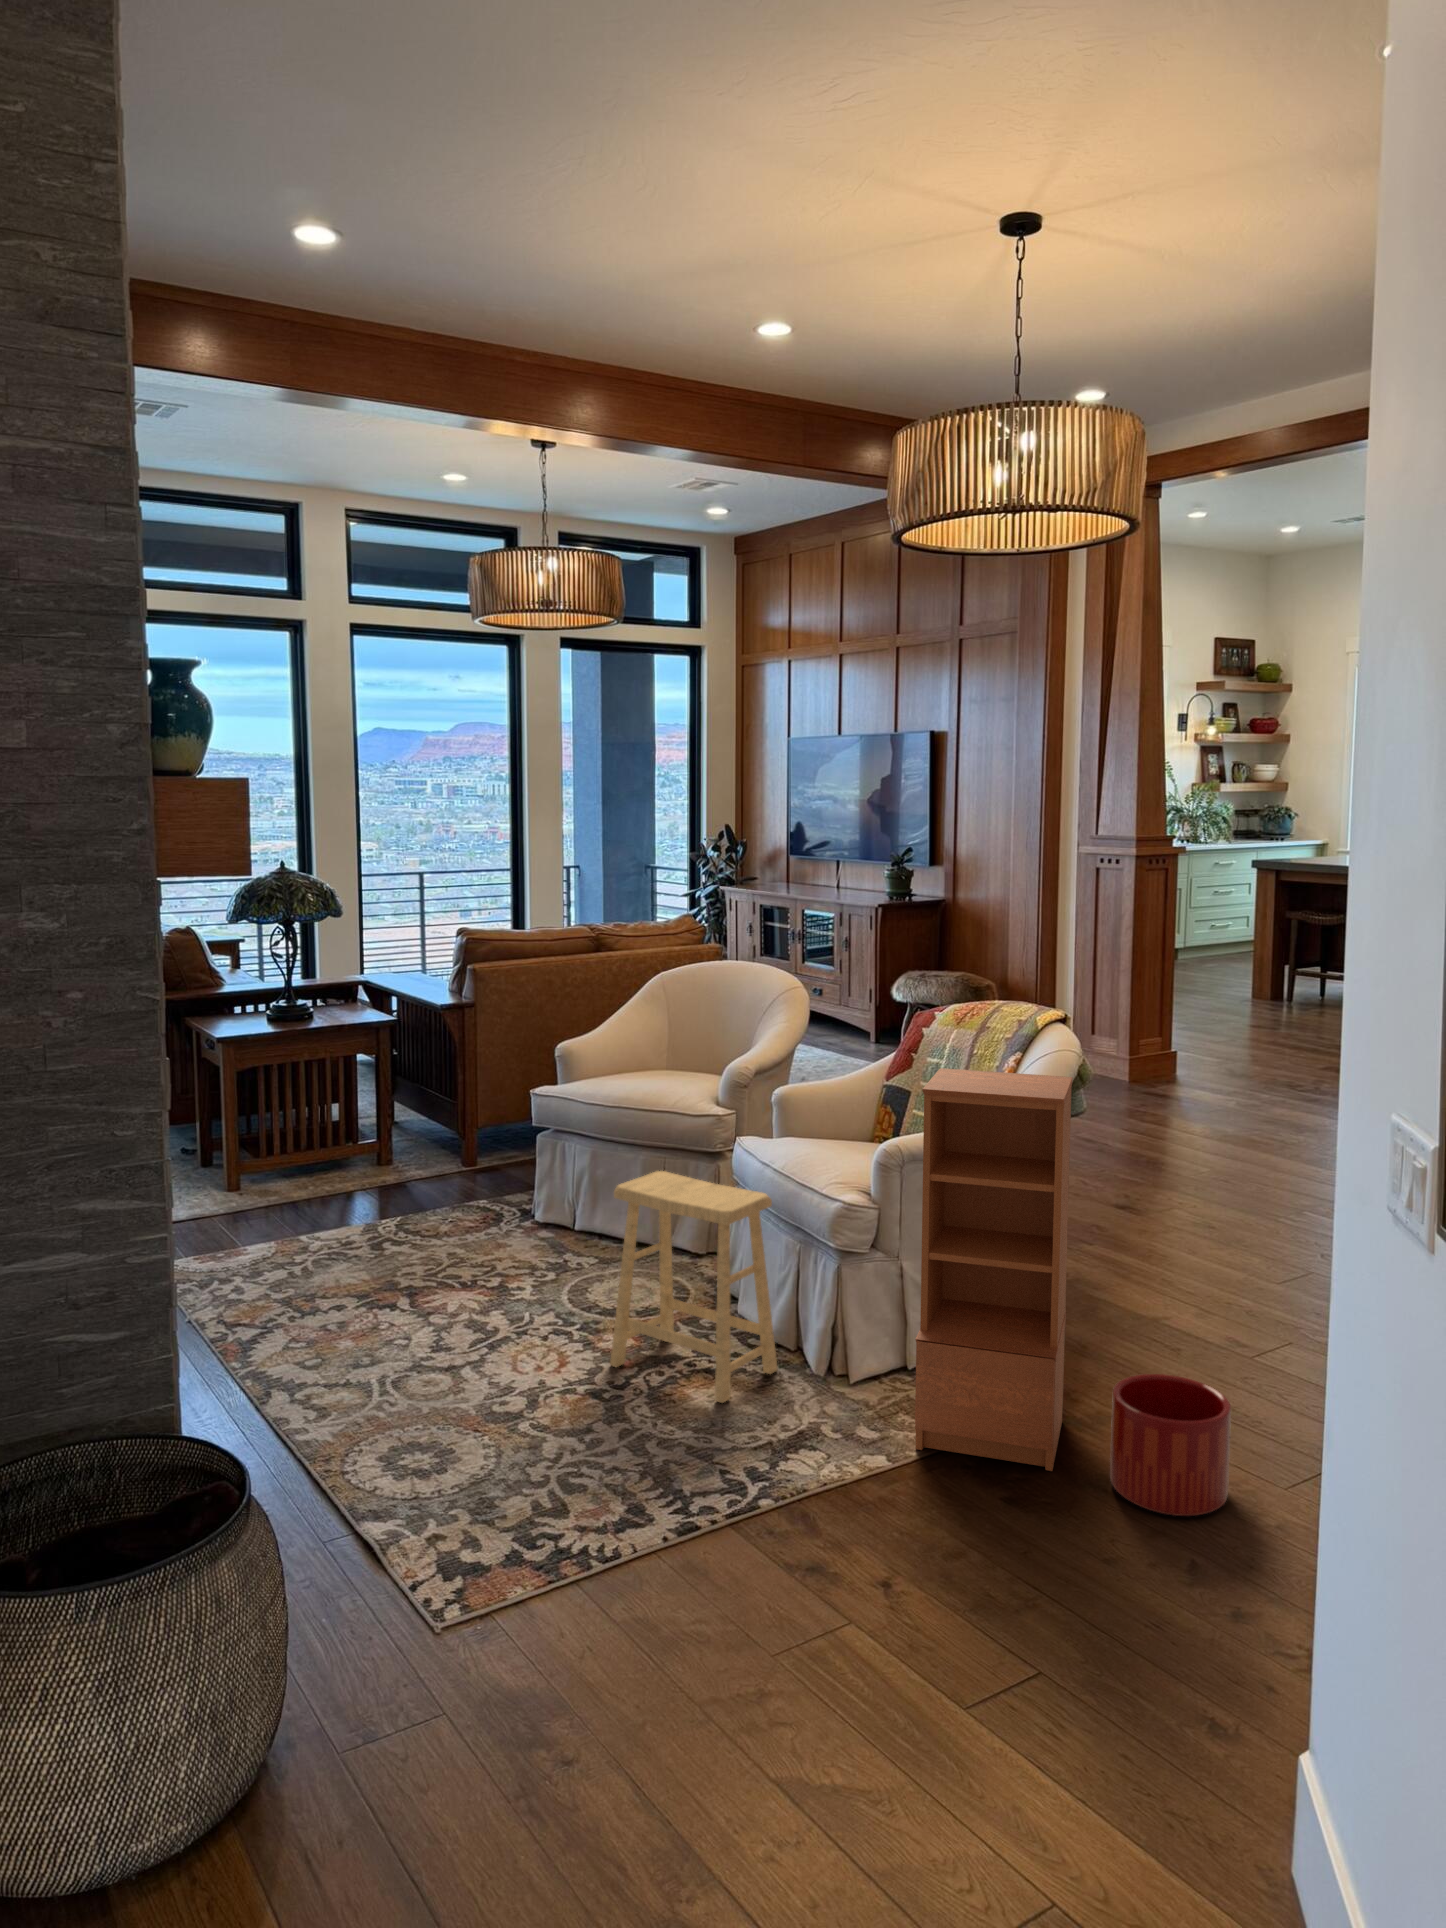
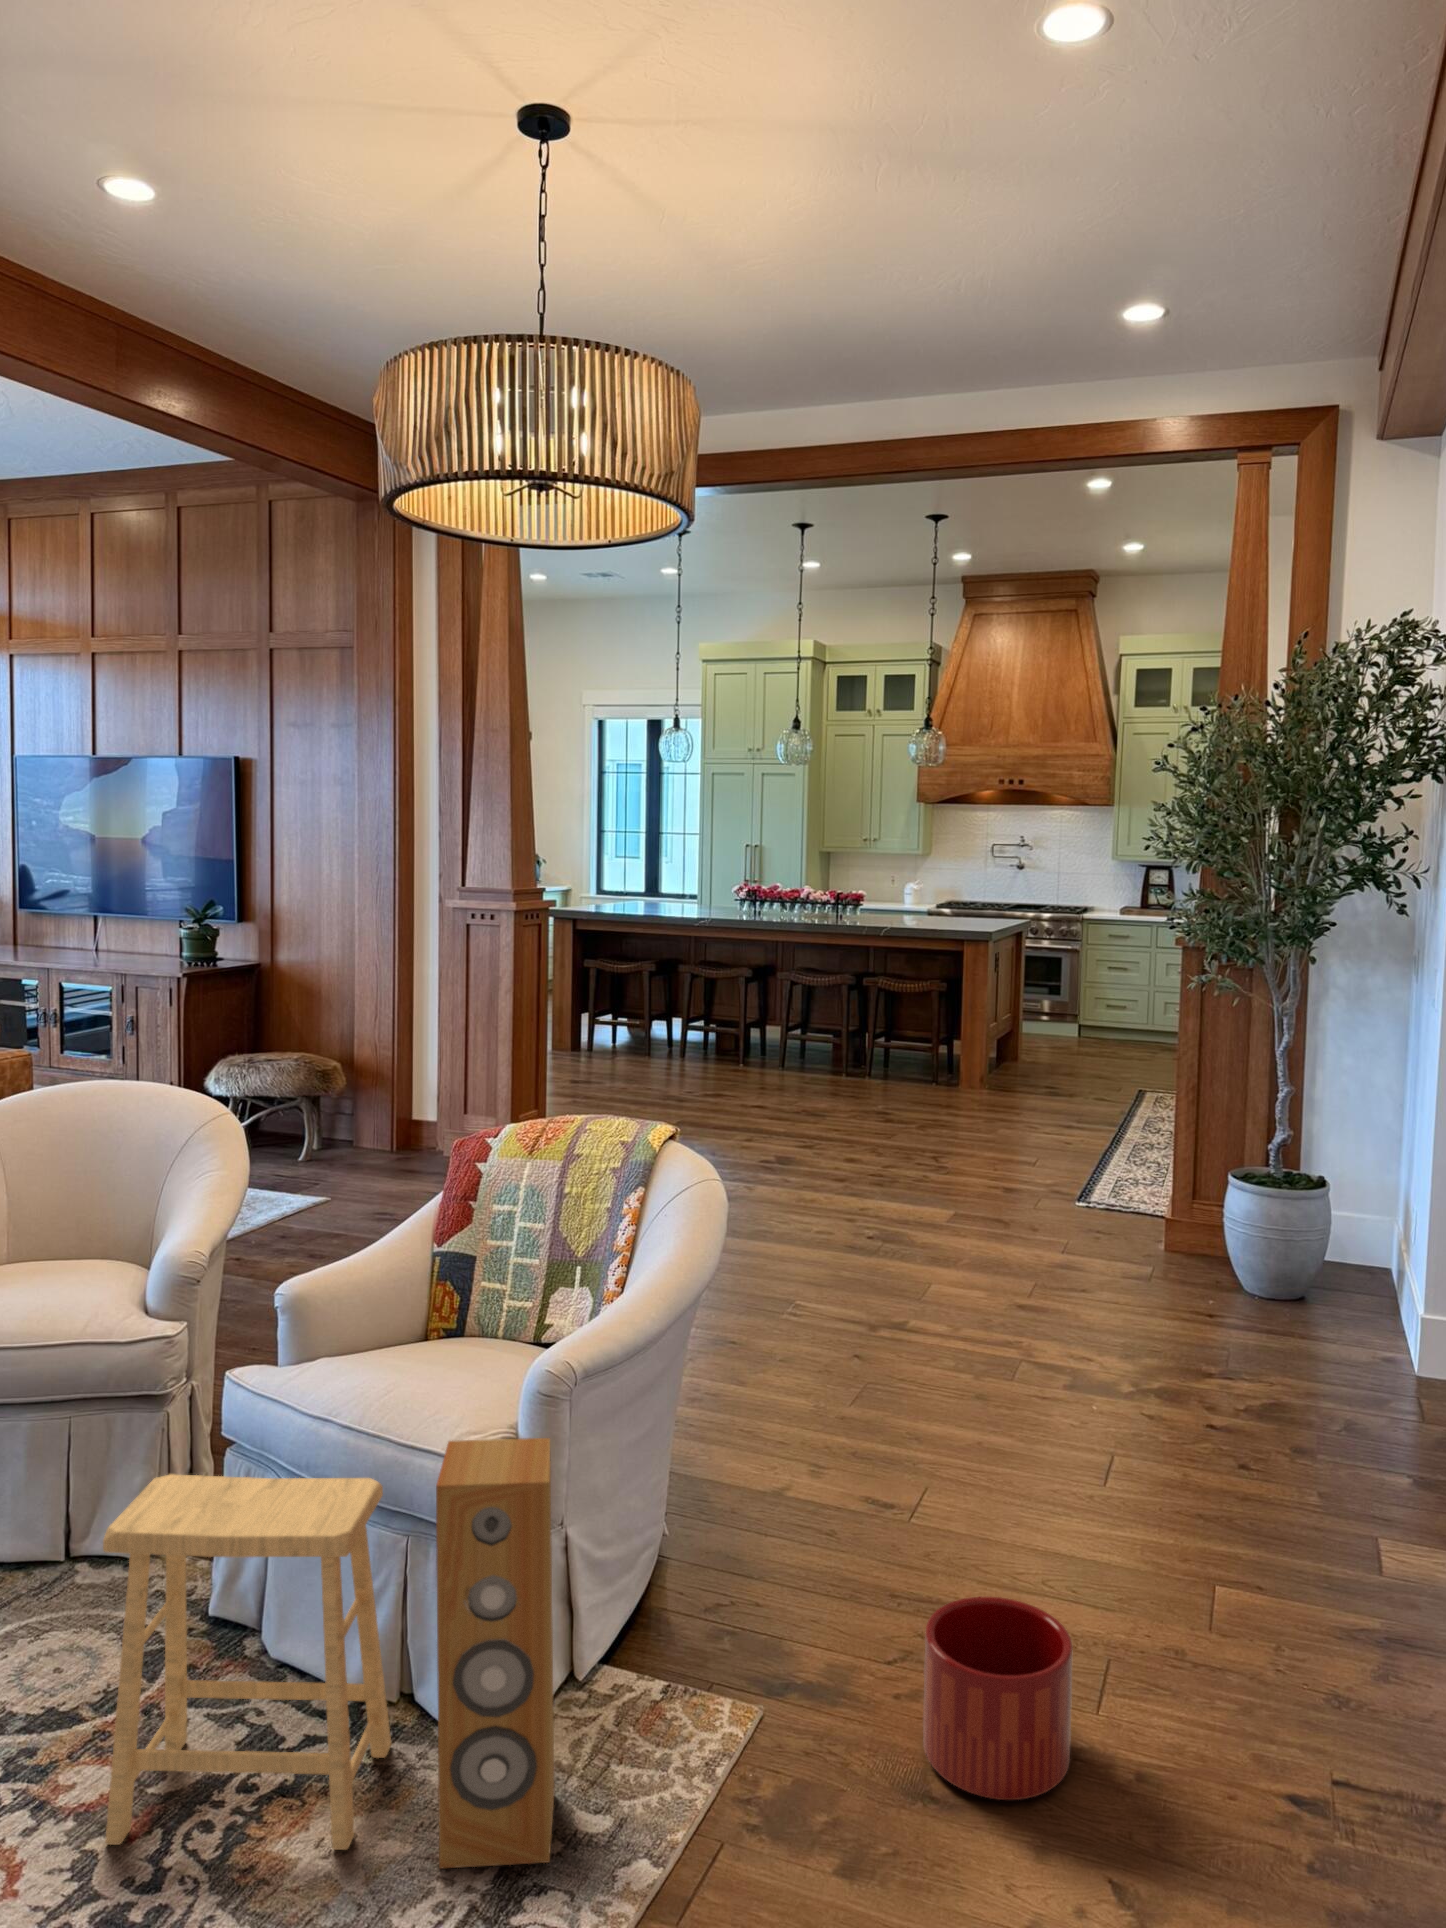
bookcase: present [915,1068,1072,1471] -> none [639,1230,866,1819]
speaker: none [764,1170,853,1442] -> present [436,1438,554,1868]

